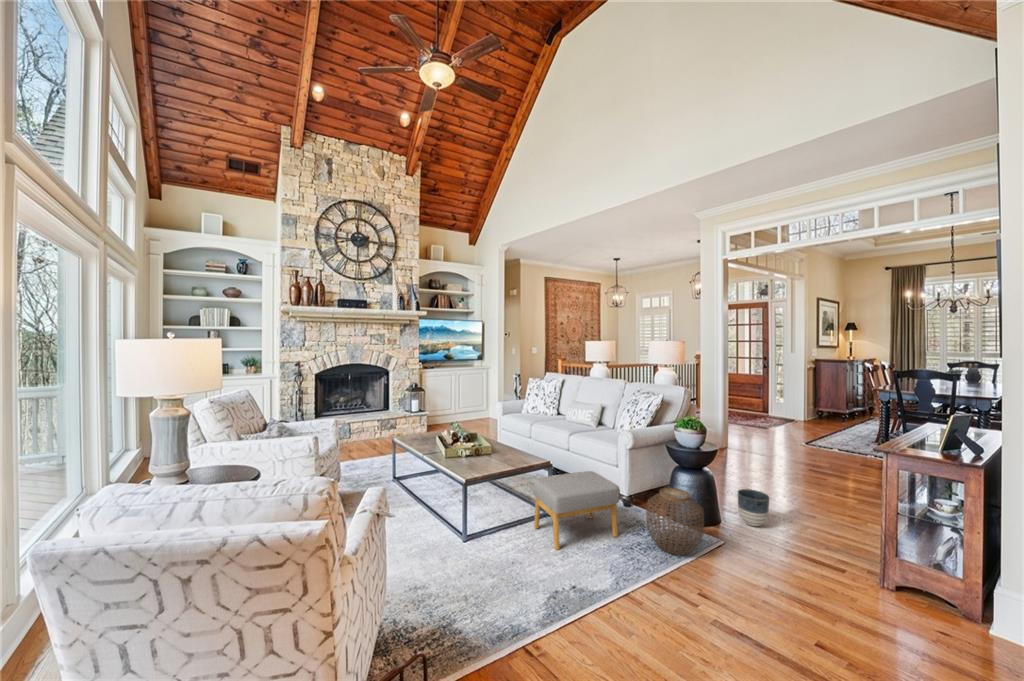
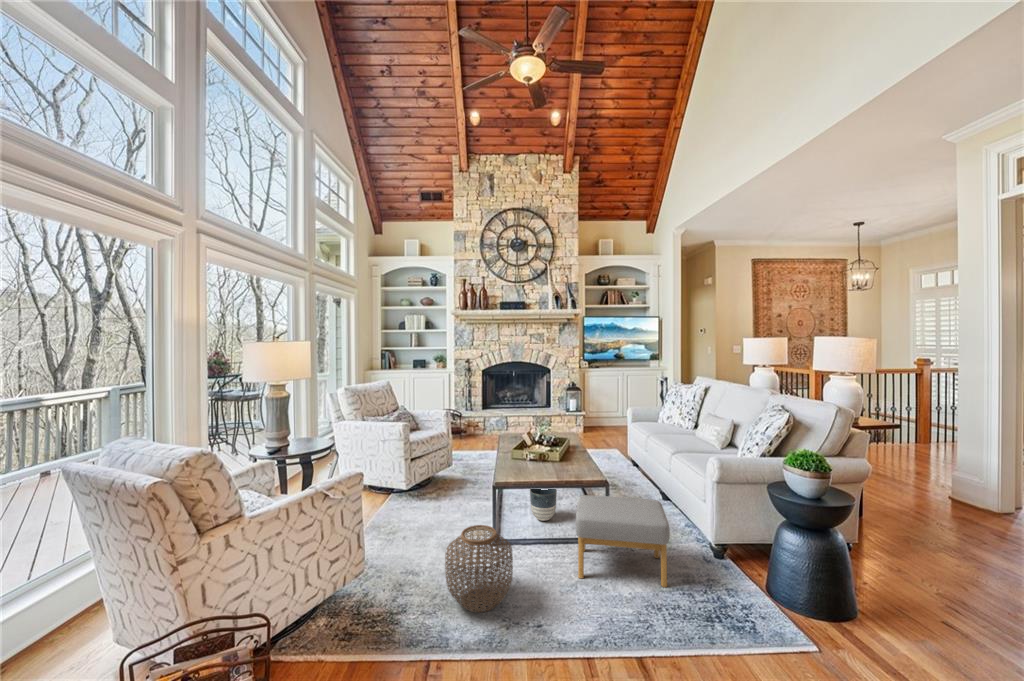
woven basket: present [646,488,704,555] -> present [445,525,513,612]
planter: present [738,489,770,526] -> present [530,487,557,521]

